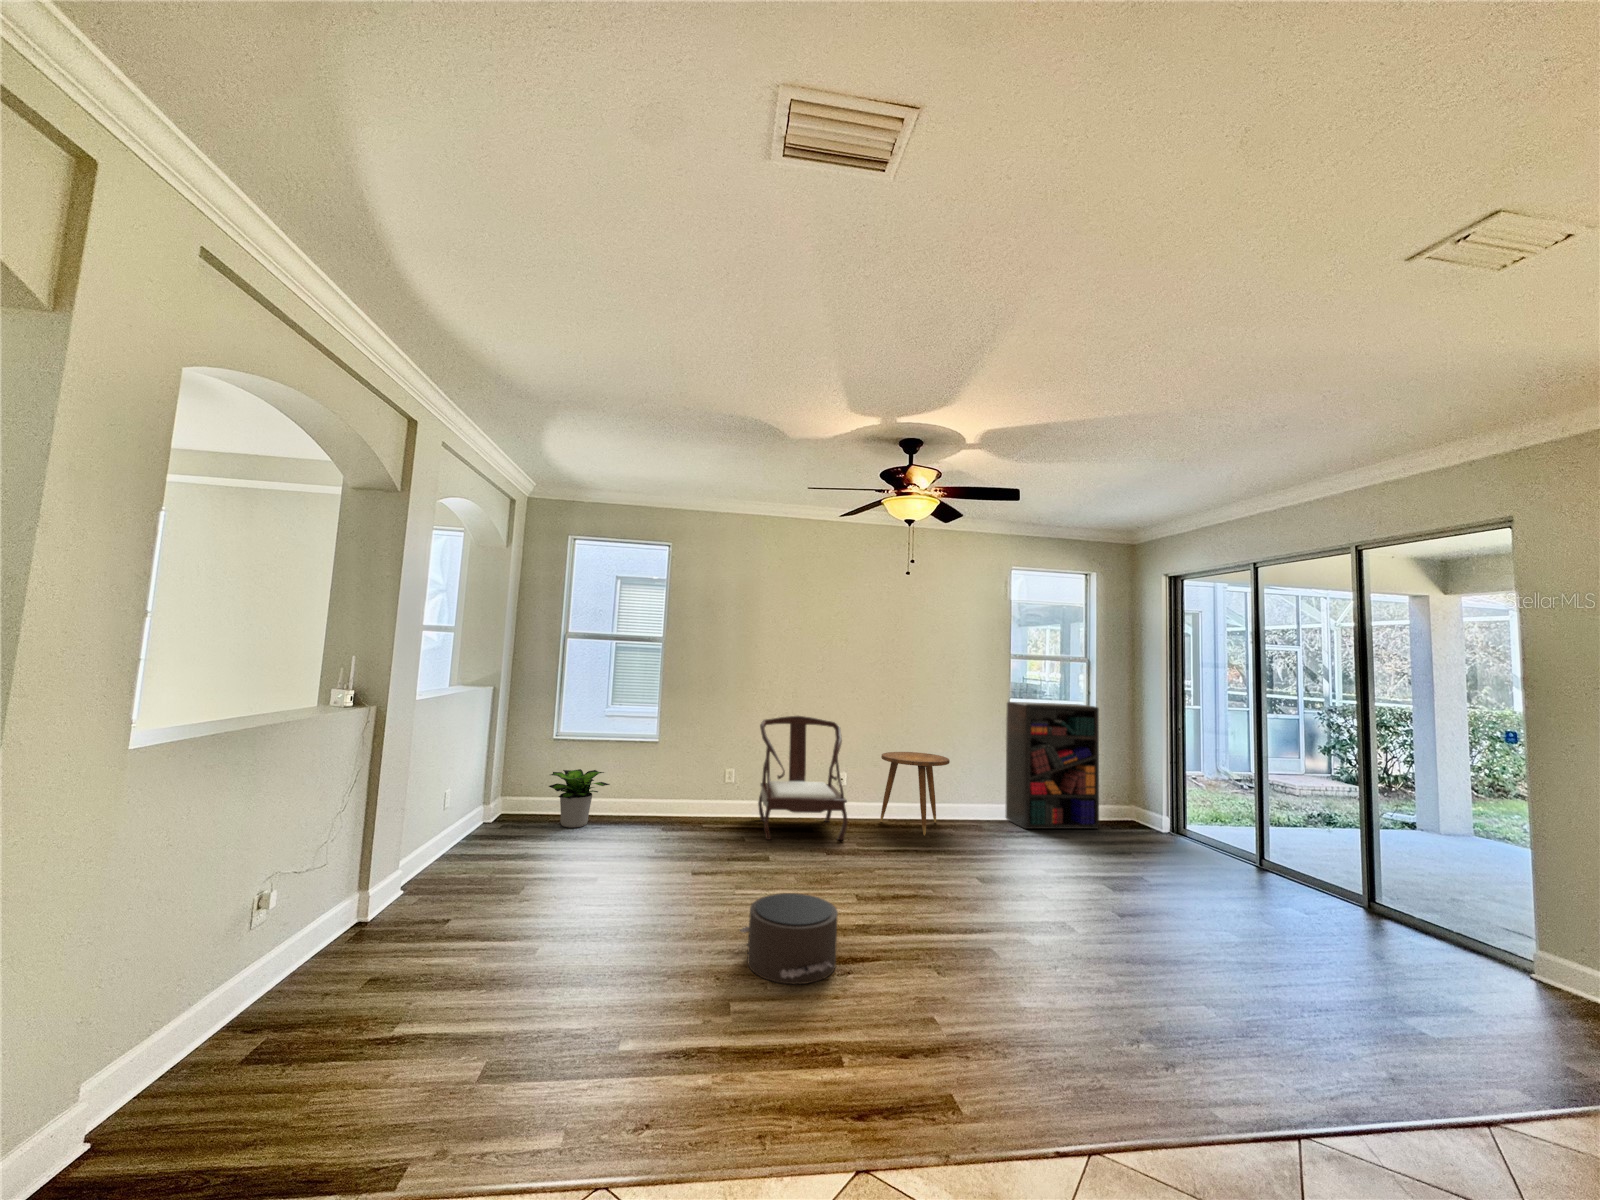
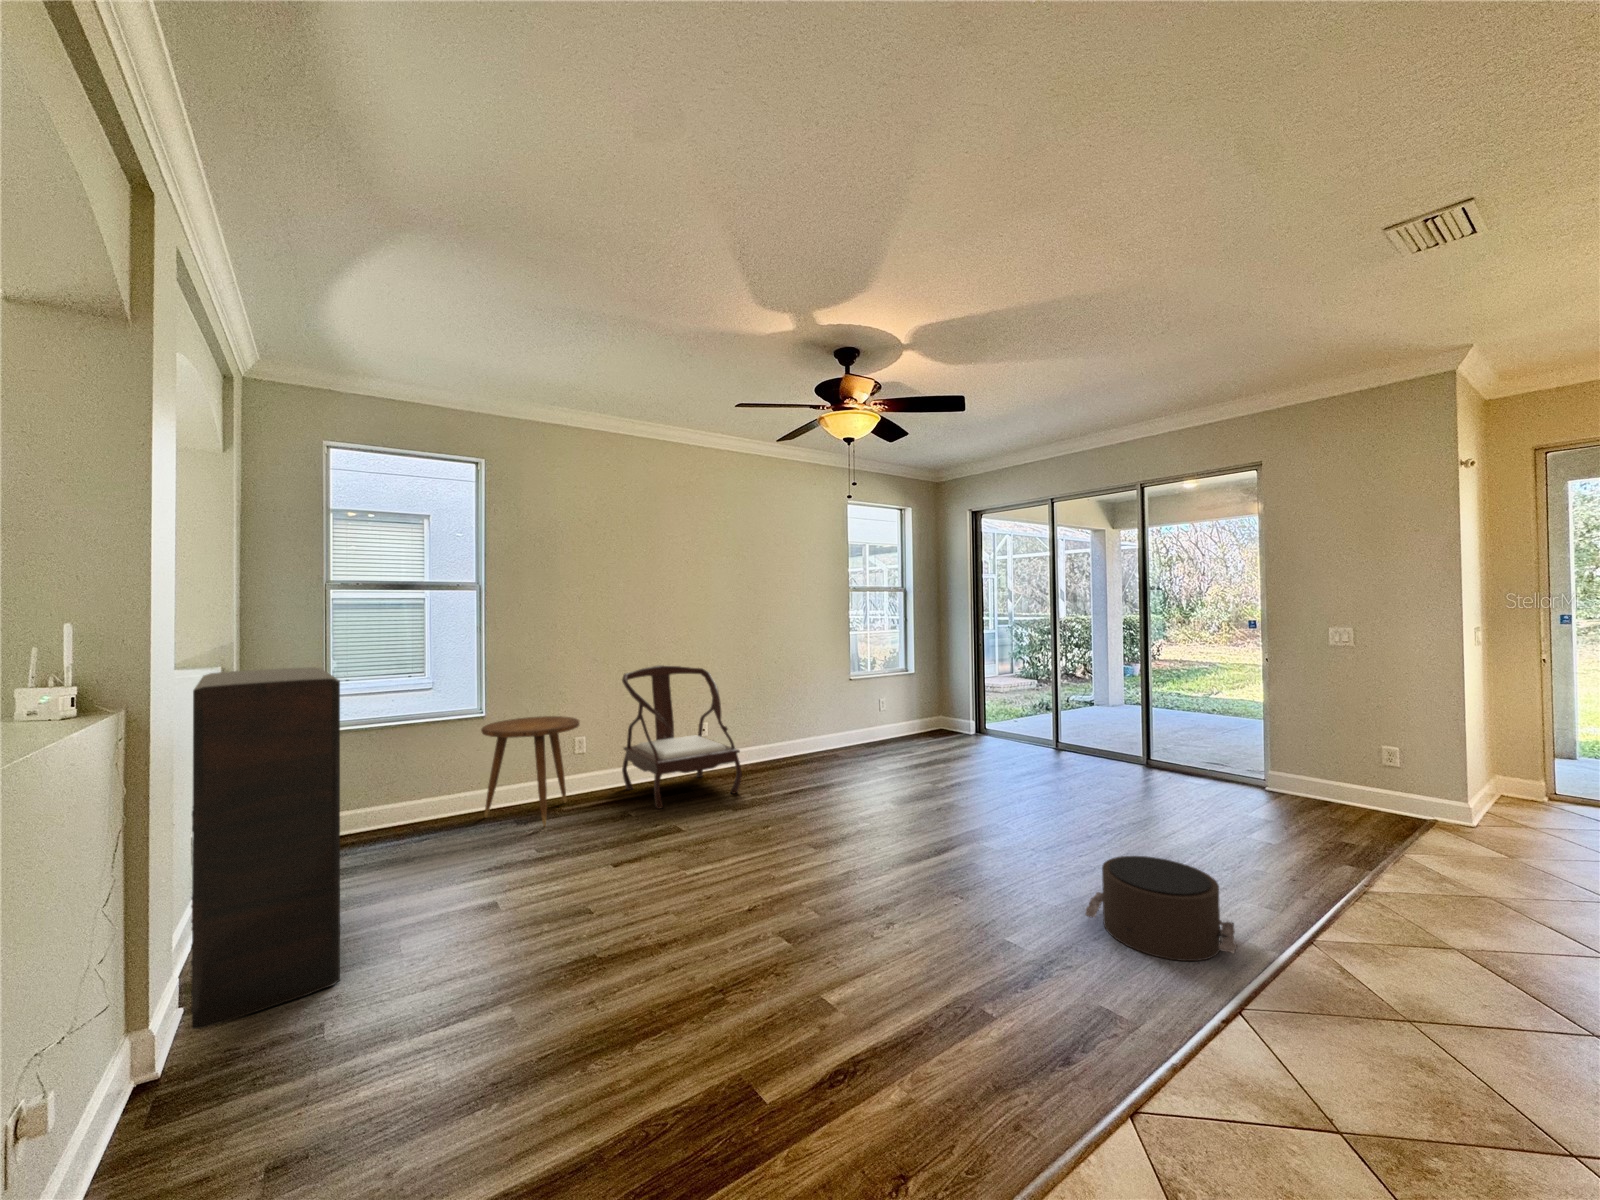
bookshelf: present [1005,702,1099,829] -> present [191,667,340,1029]
side table: present [880,752,950,836] -> present [481,716,580,827]
potted plant: present [549,769,610,828] -> none [338,765,434,849]
pouf: present [740,893,838,984] -> present [1085,856,1237,961]

